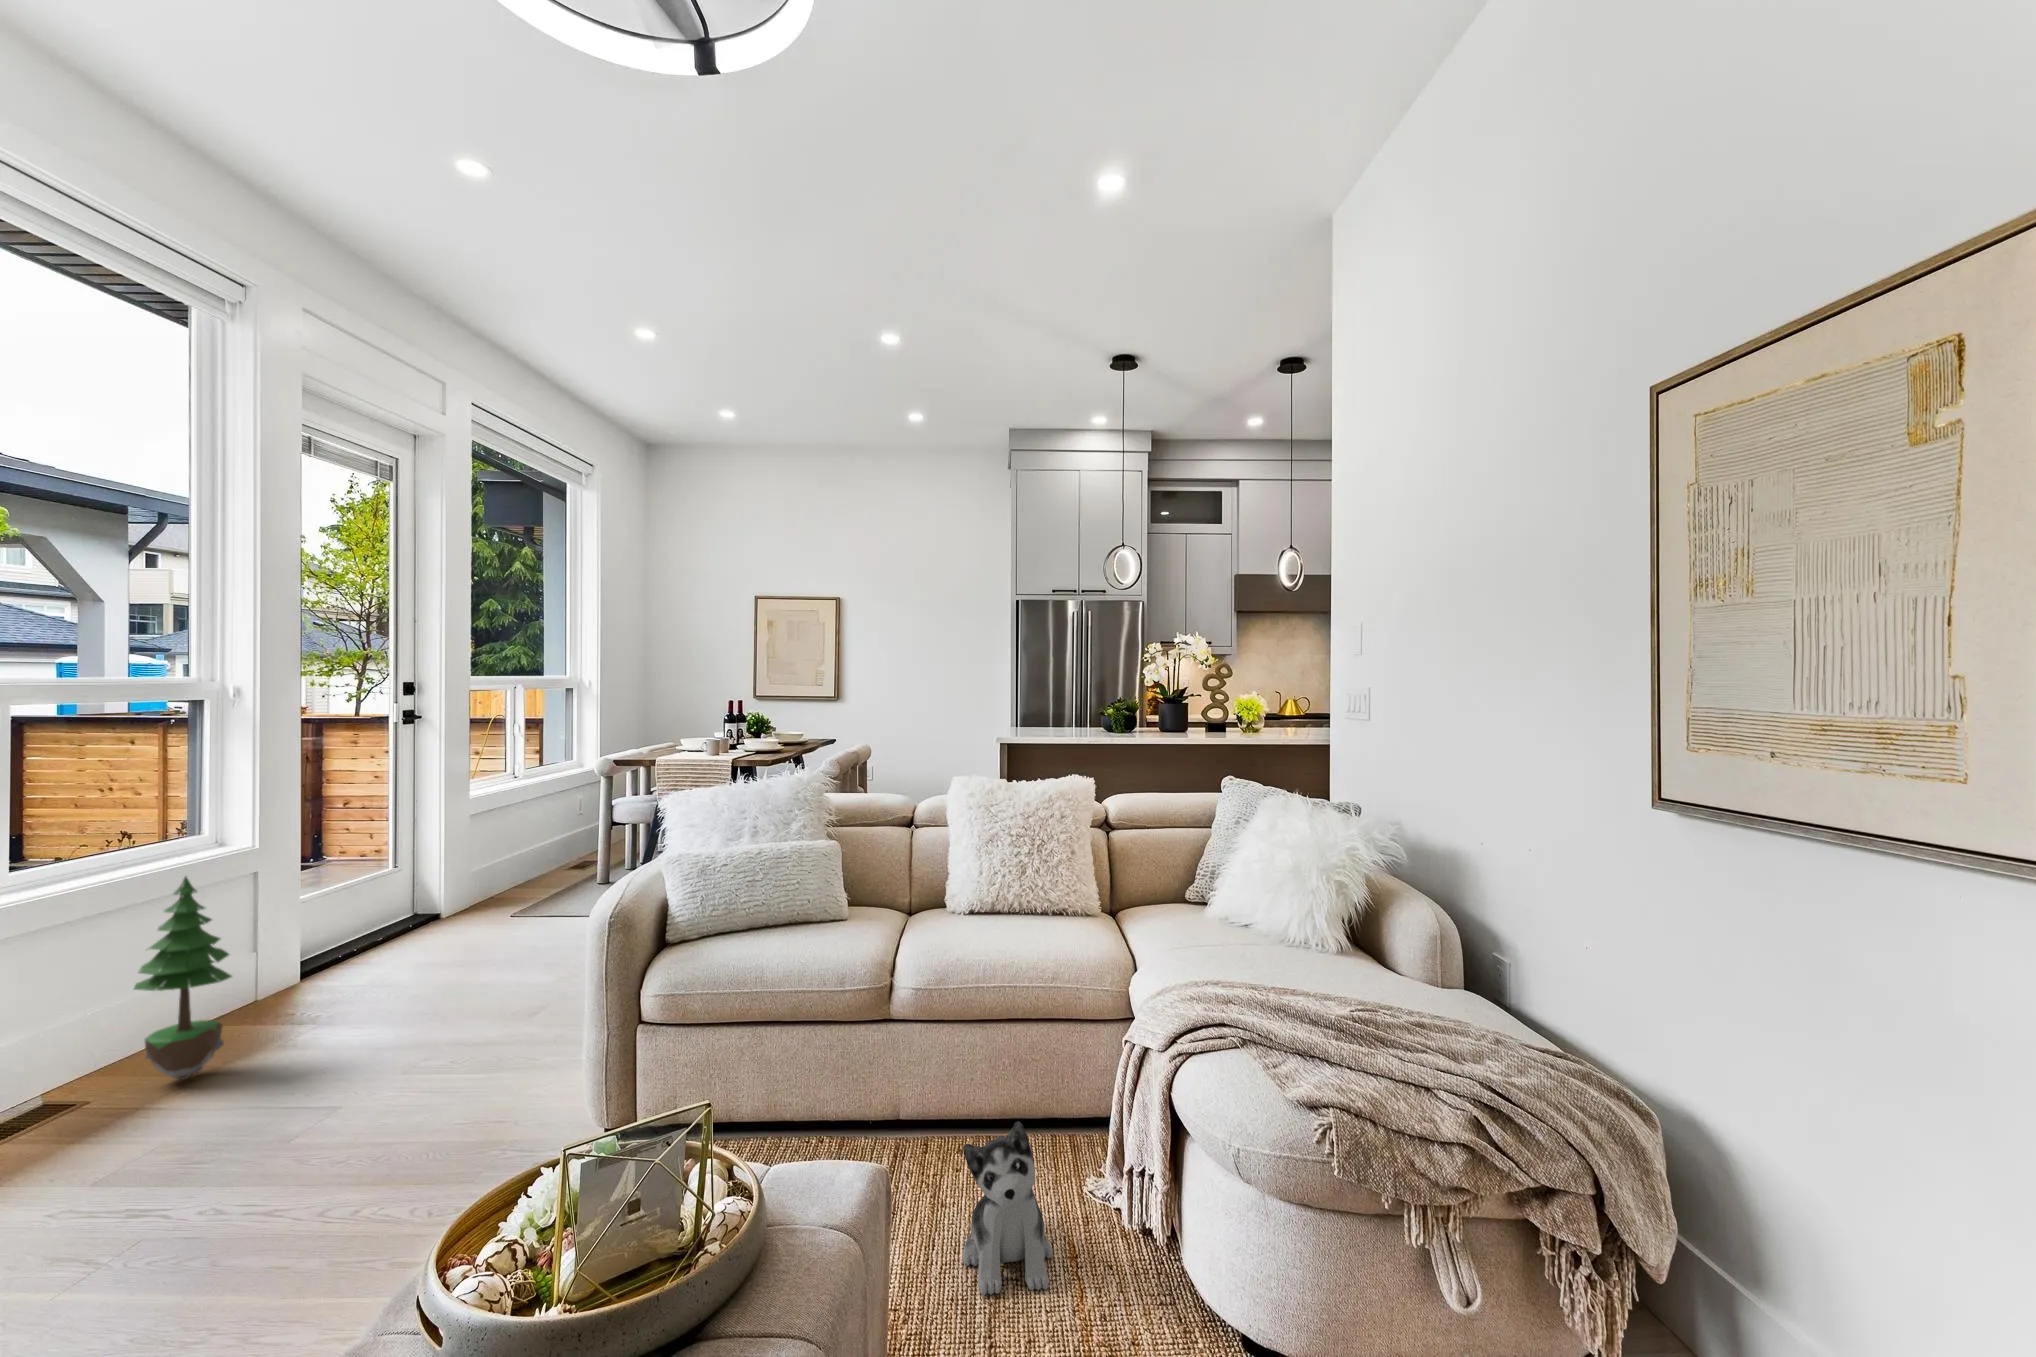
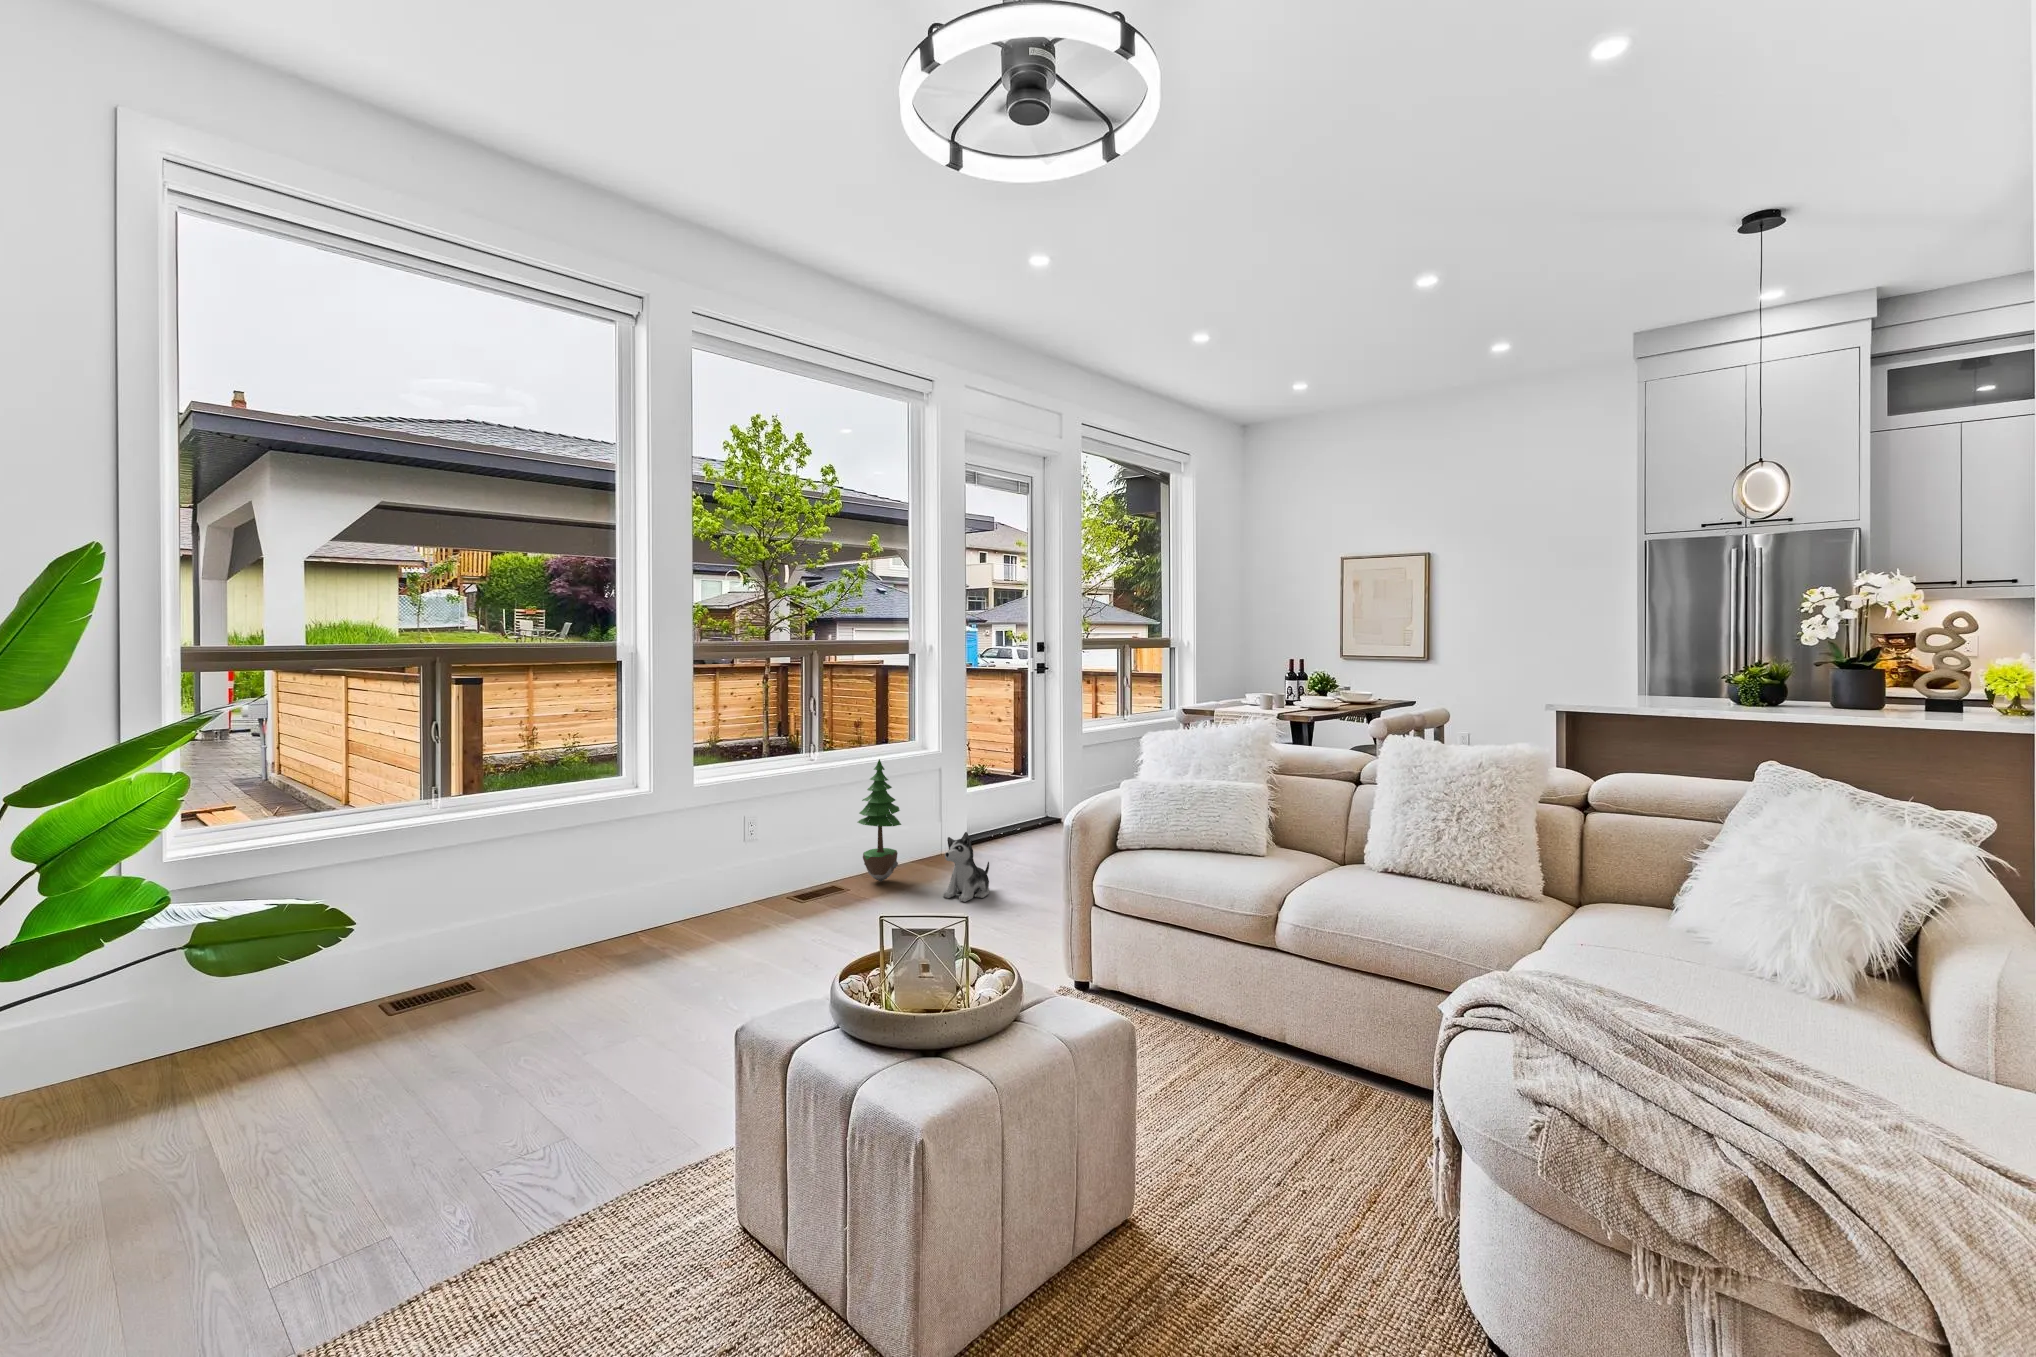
plush toy: present [963,1121,1053,1295] -> present [943,832,989,902]

